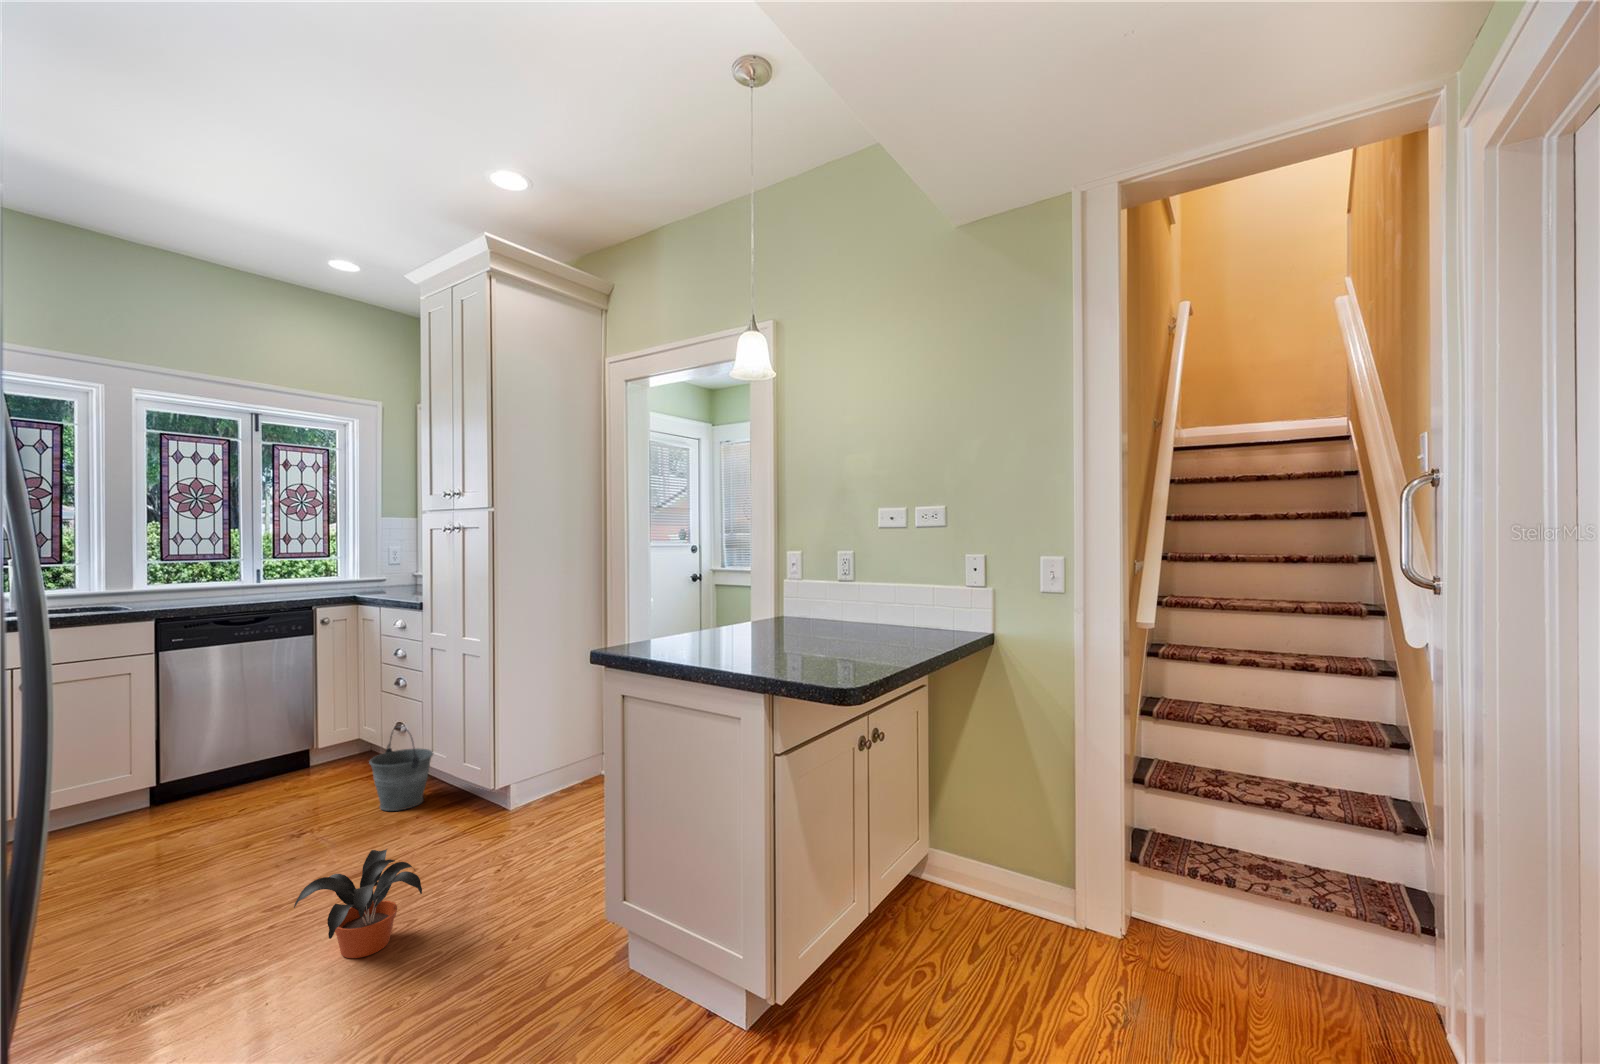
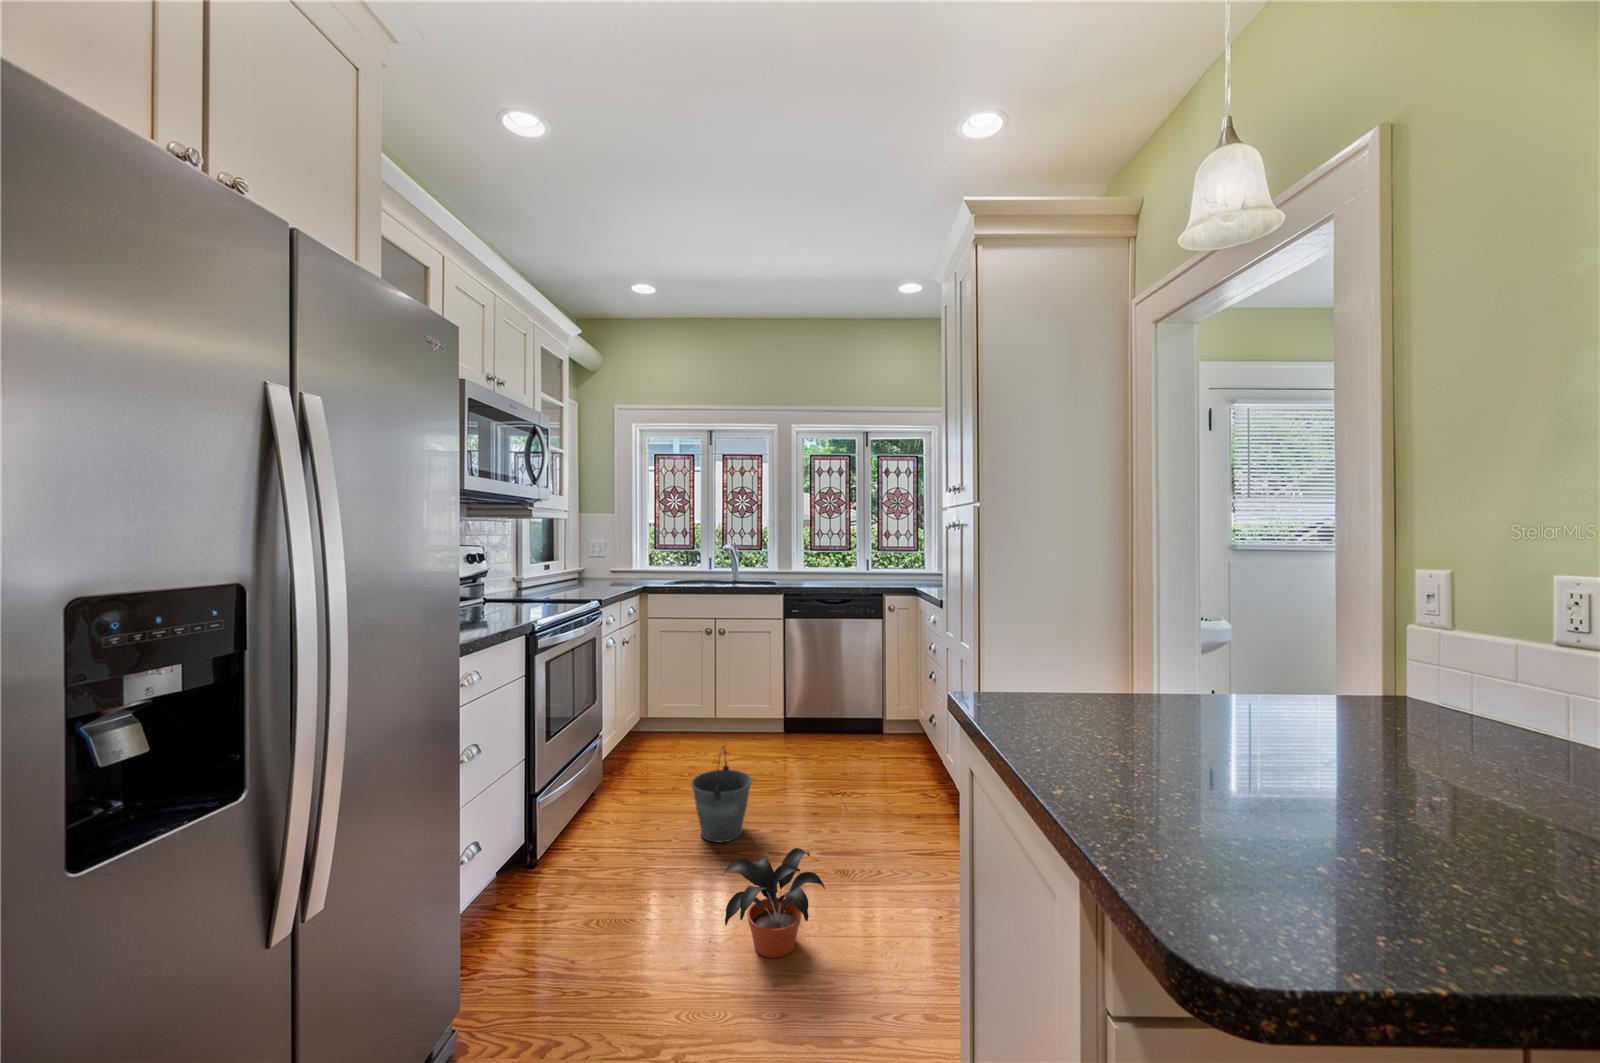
bucket: present [369,726,433,811] -> present [691,746,752,842]

